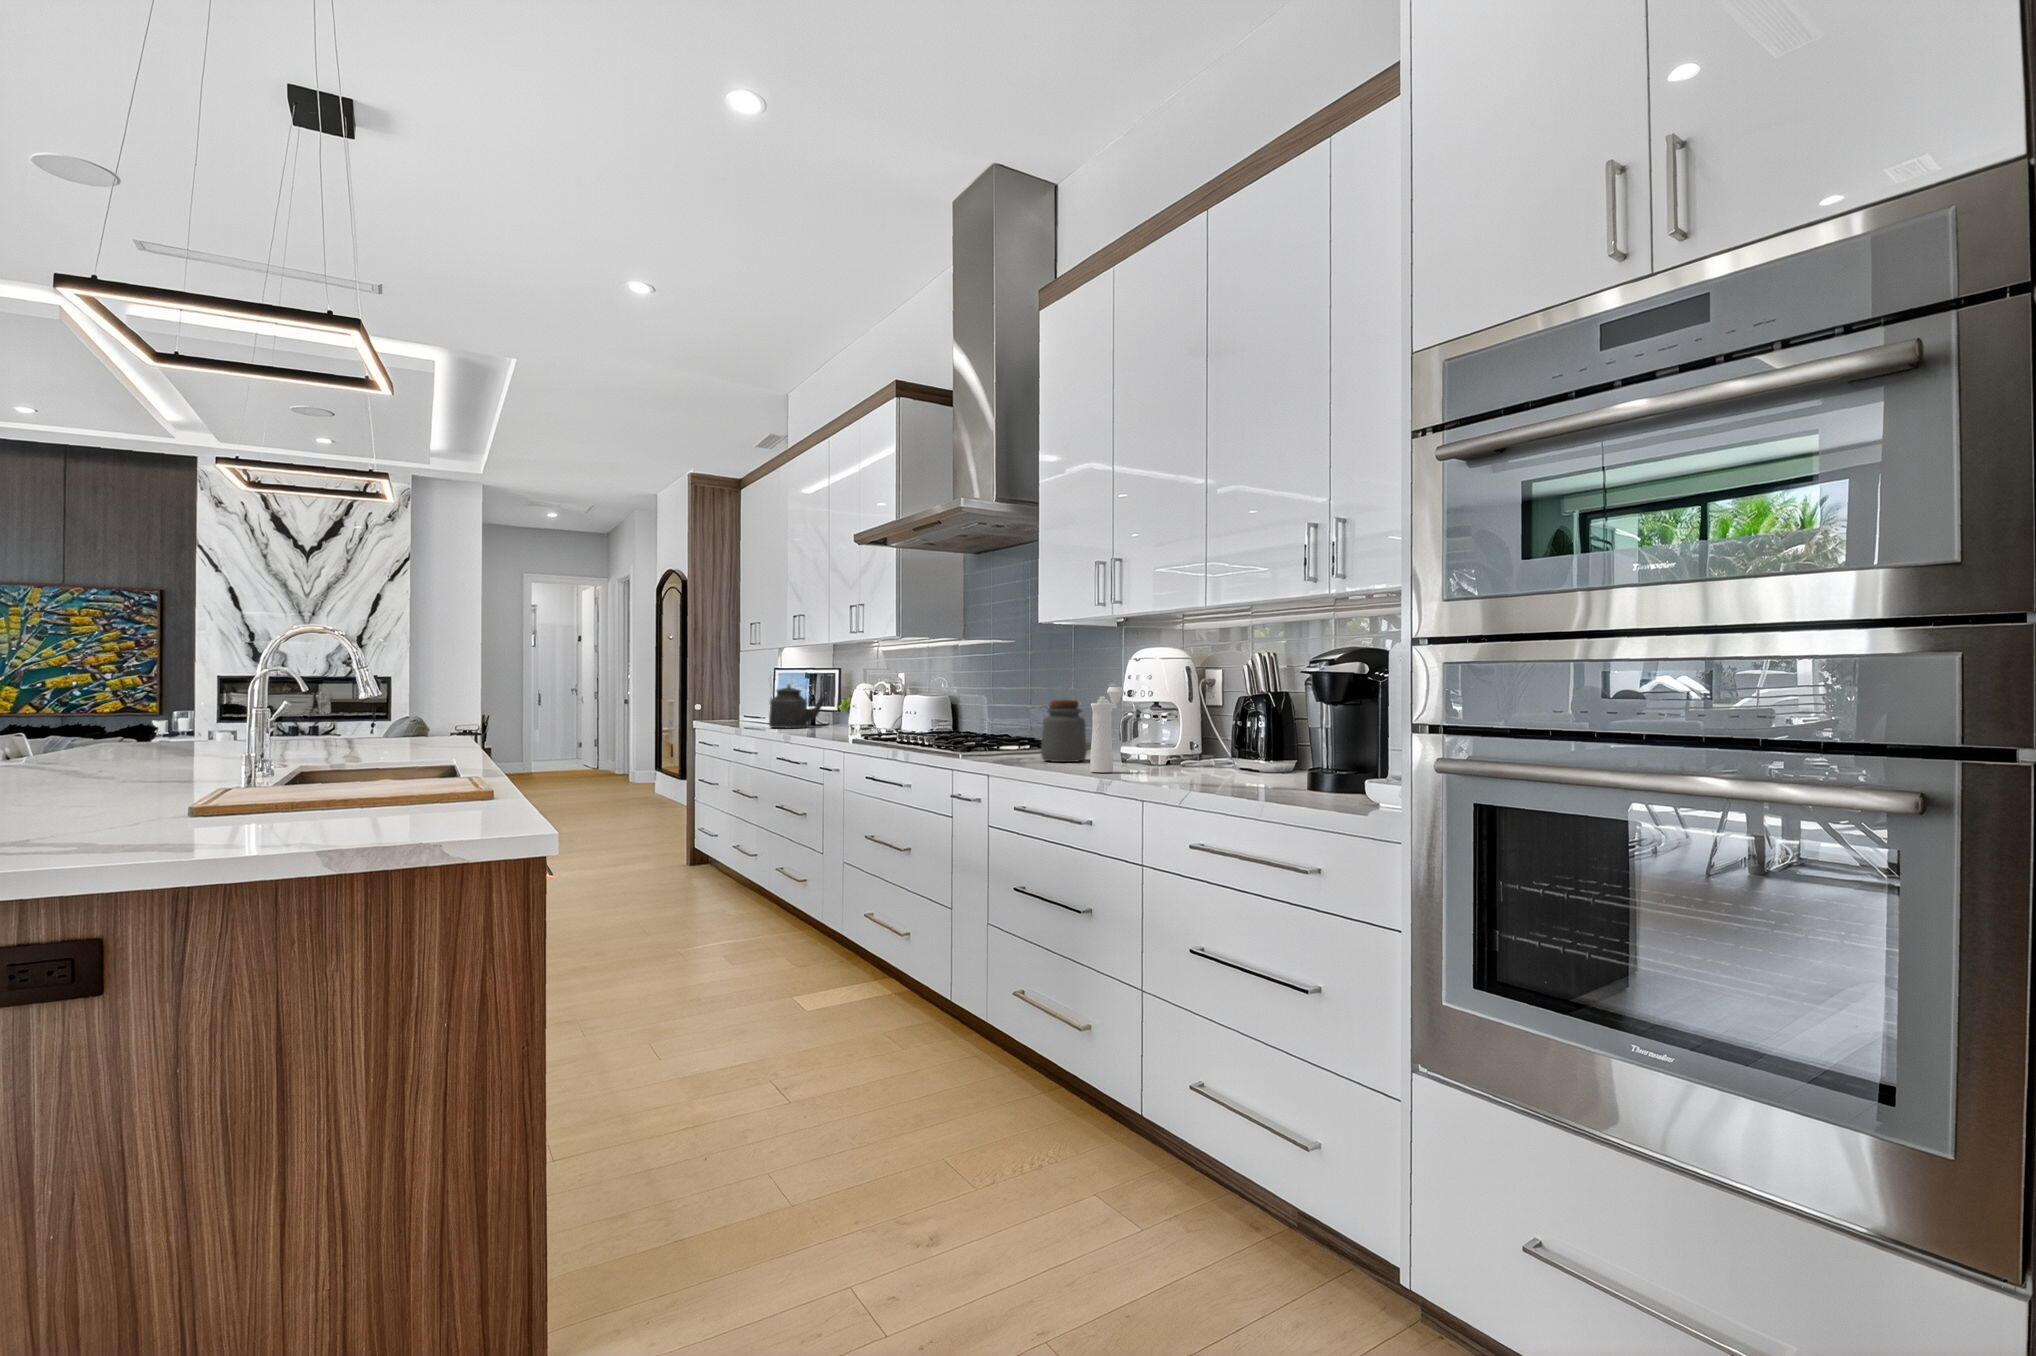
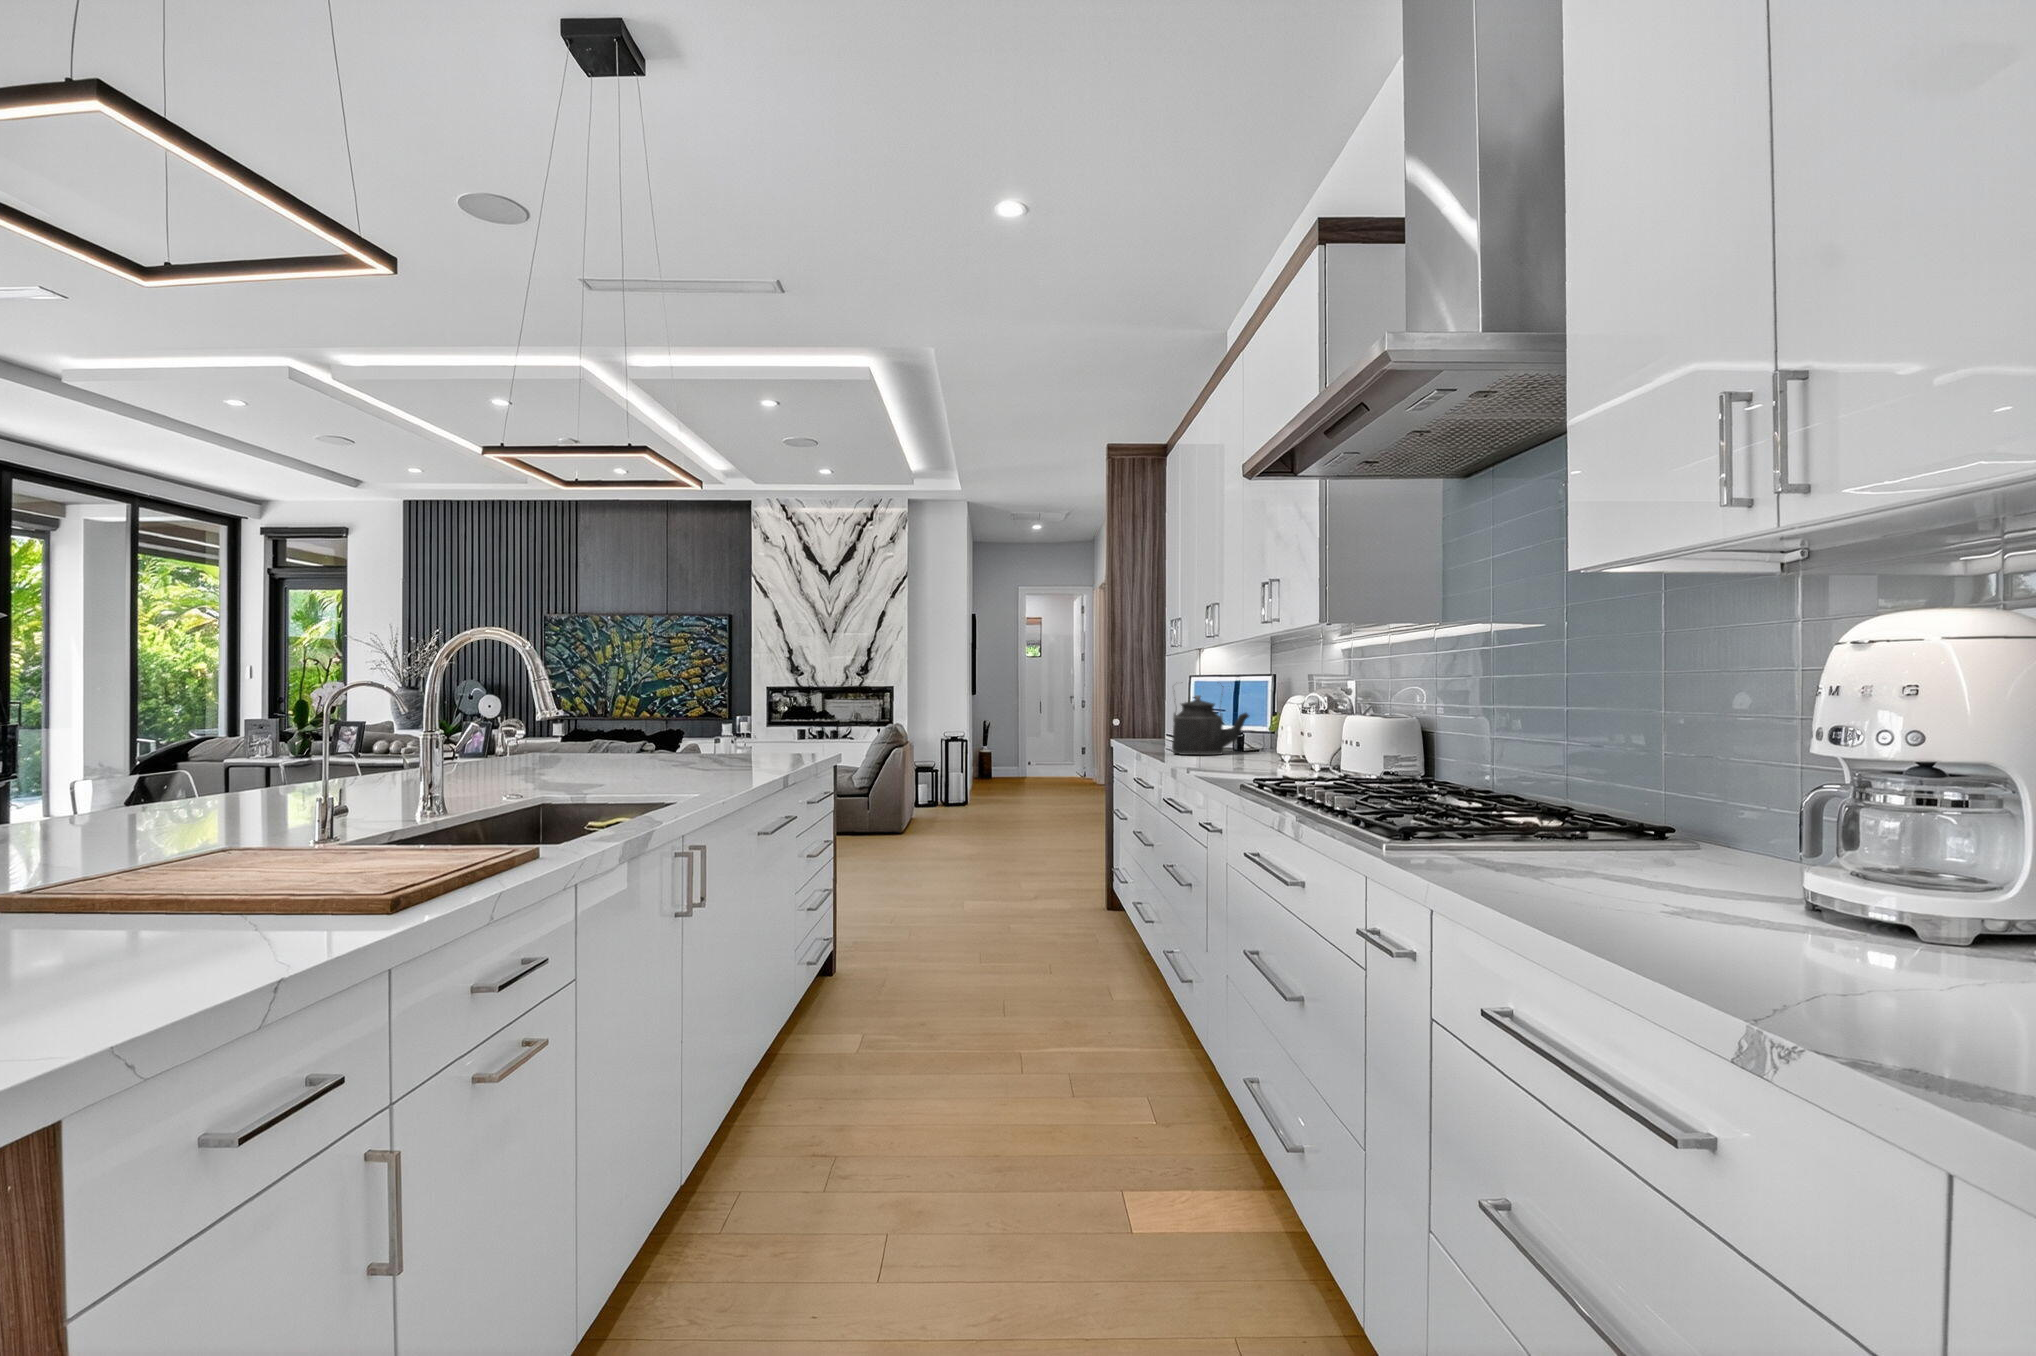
pepper mill: present [1090,687,1124,772] -> none [1717,716,1833,984]
jar: present [1041,700,1087,762] -> none [1566,741,1697,898]

